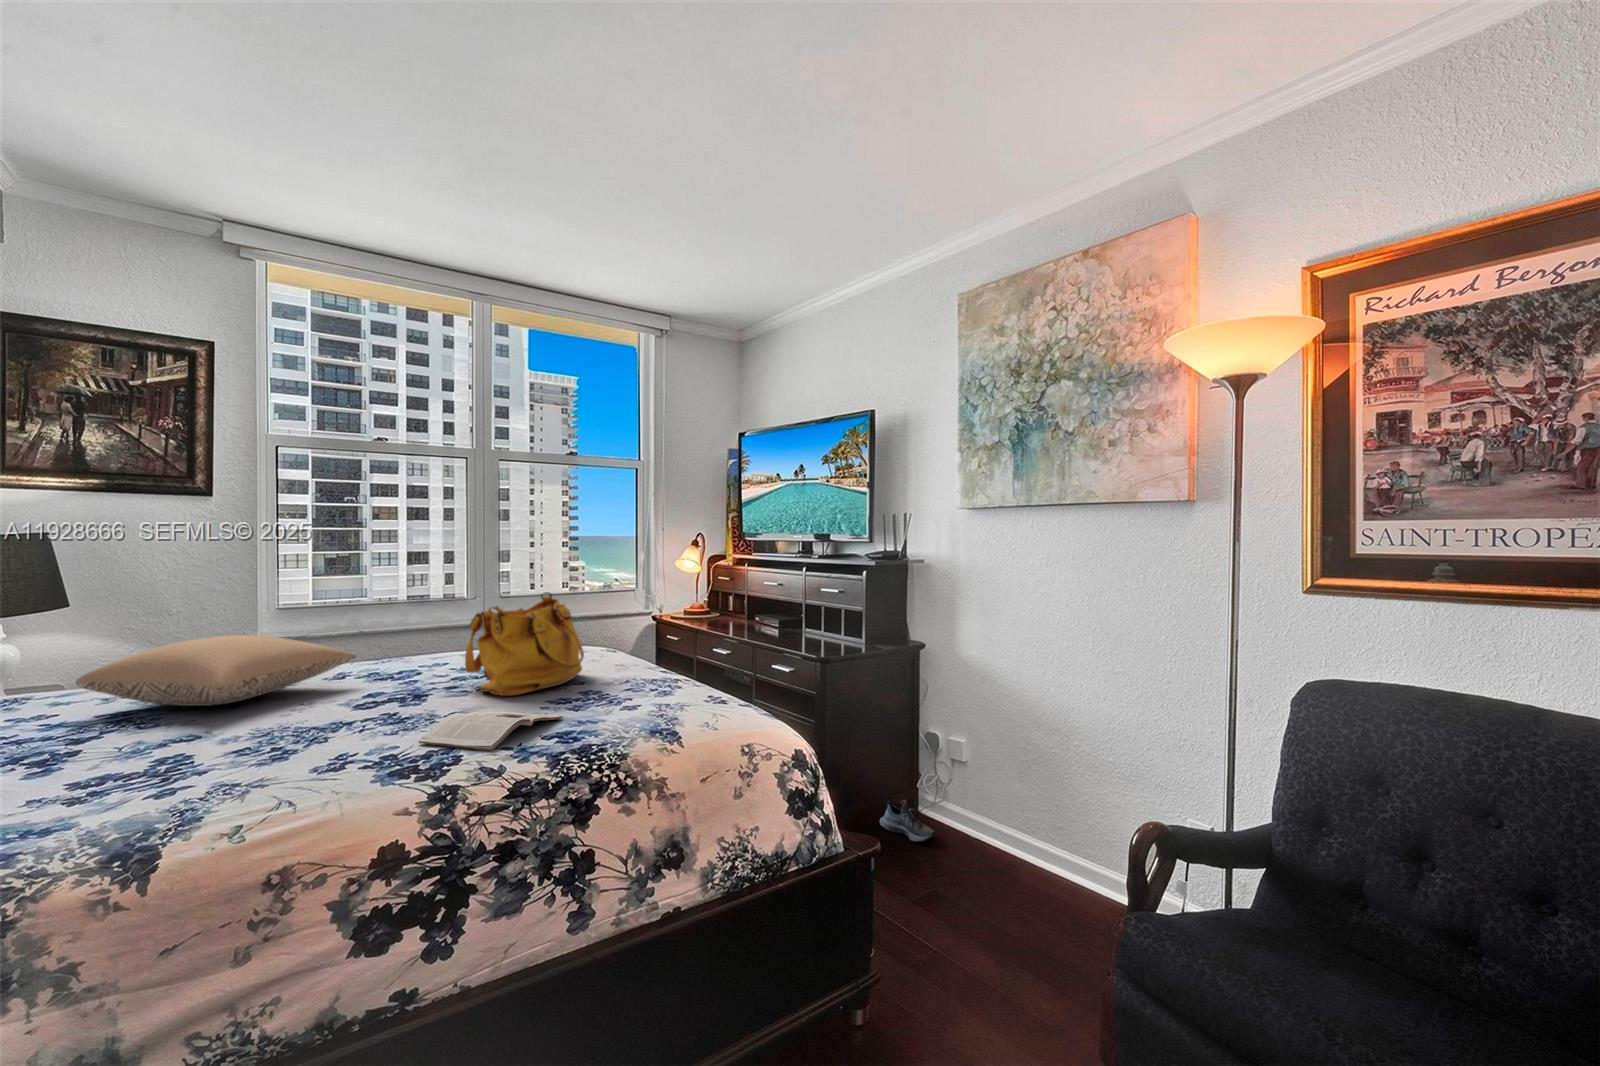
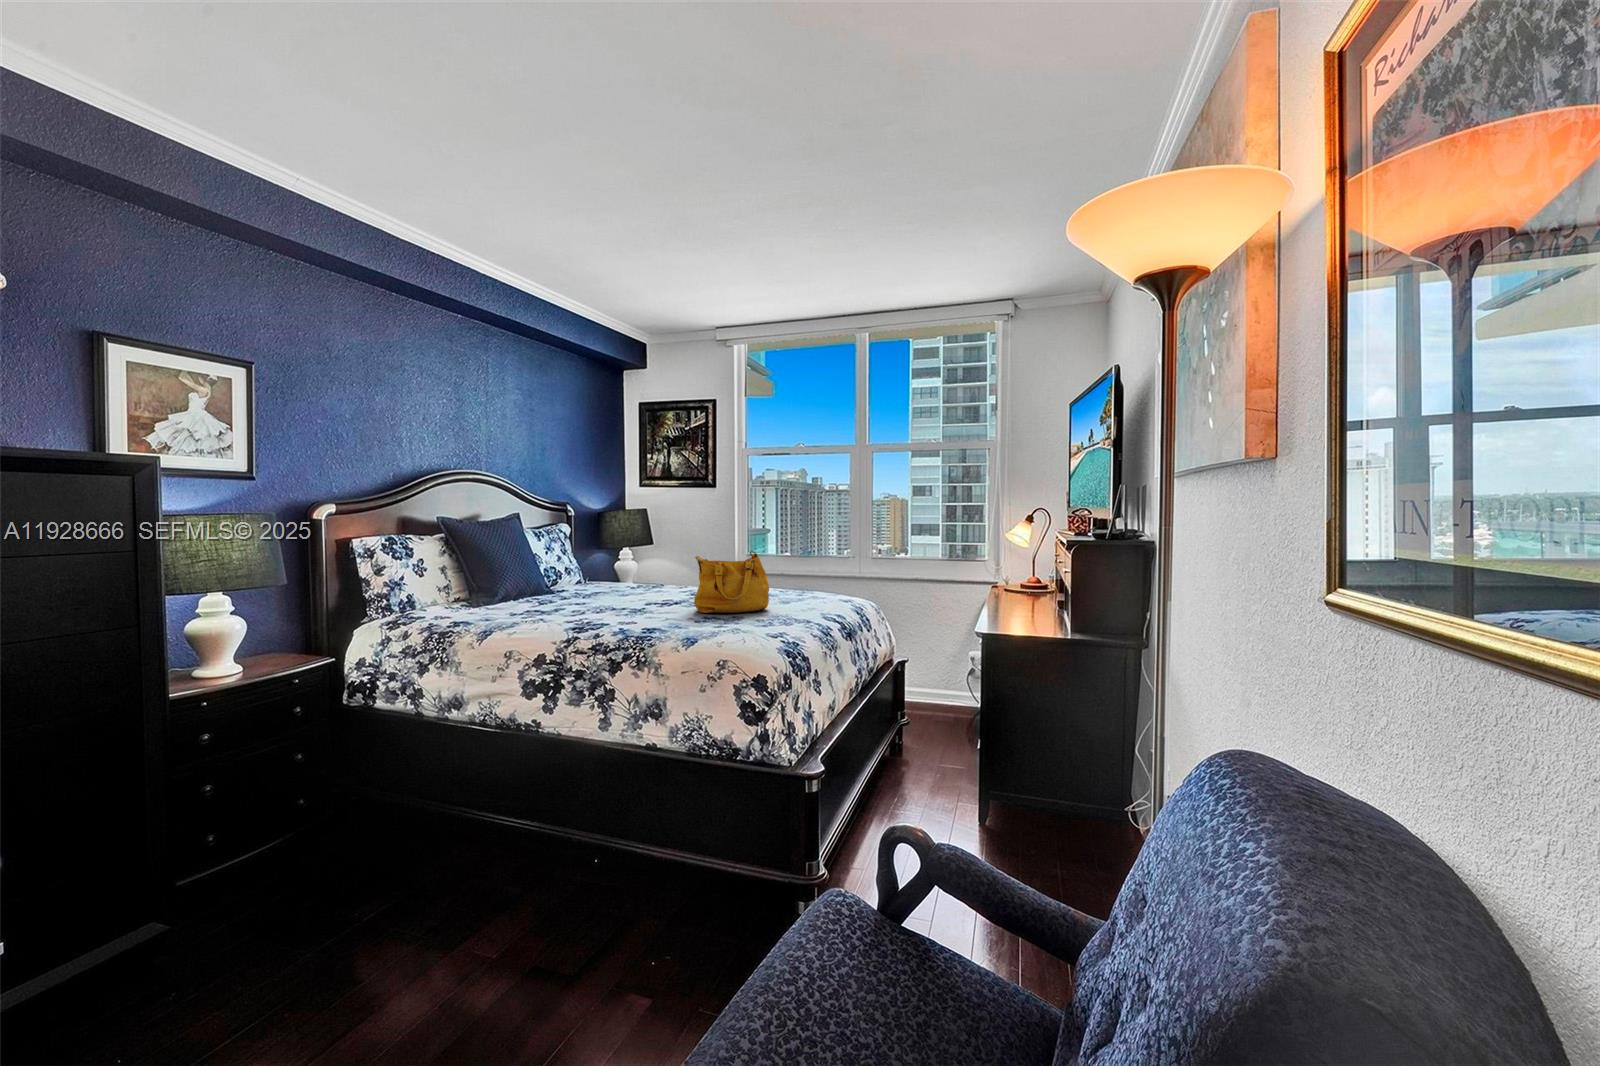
pillow: present [76,635,357,706] -> none [588,563,682,596]
magazine: present [419,711,563,751] -> none [609,611,678,629]
shoe: present [880,801,936,842] -> none [1052,808,1091,860]

